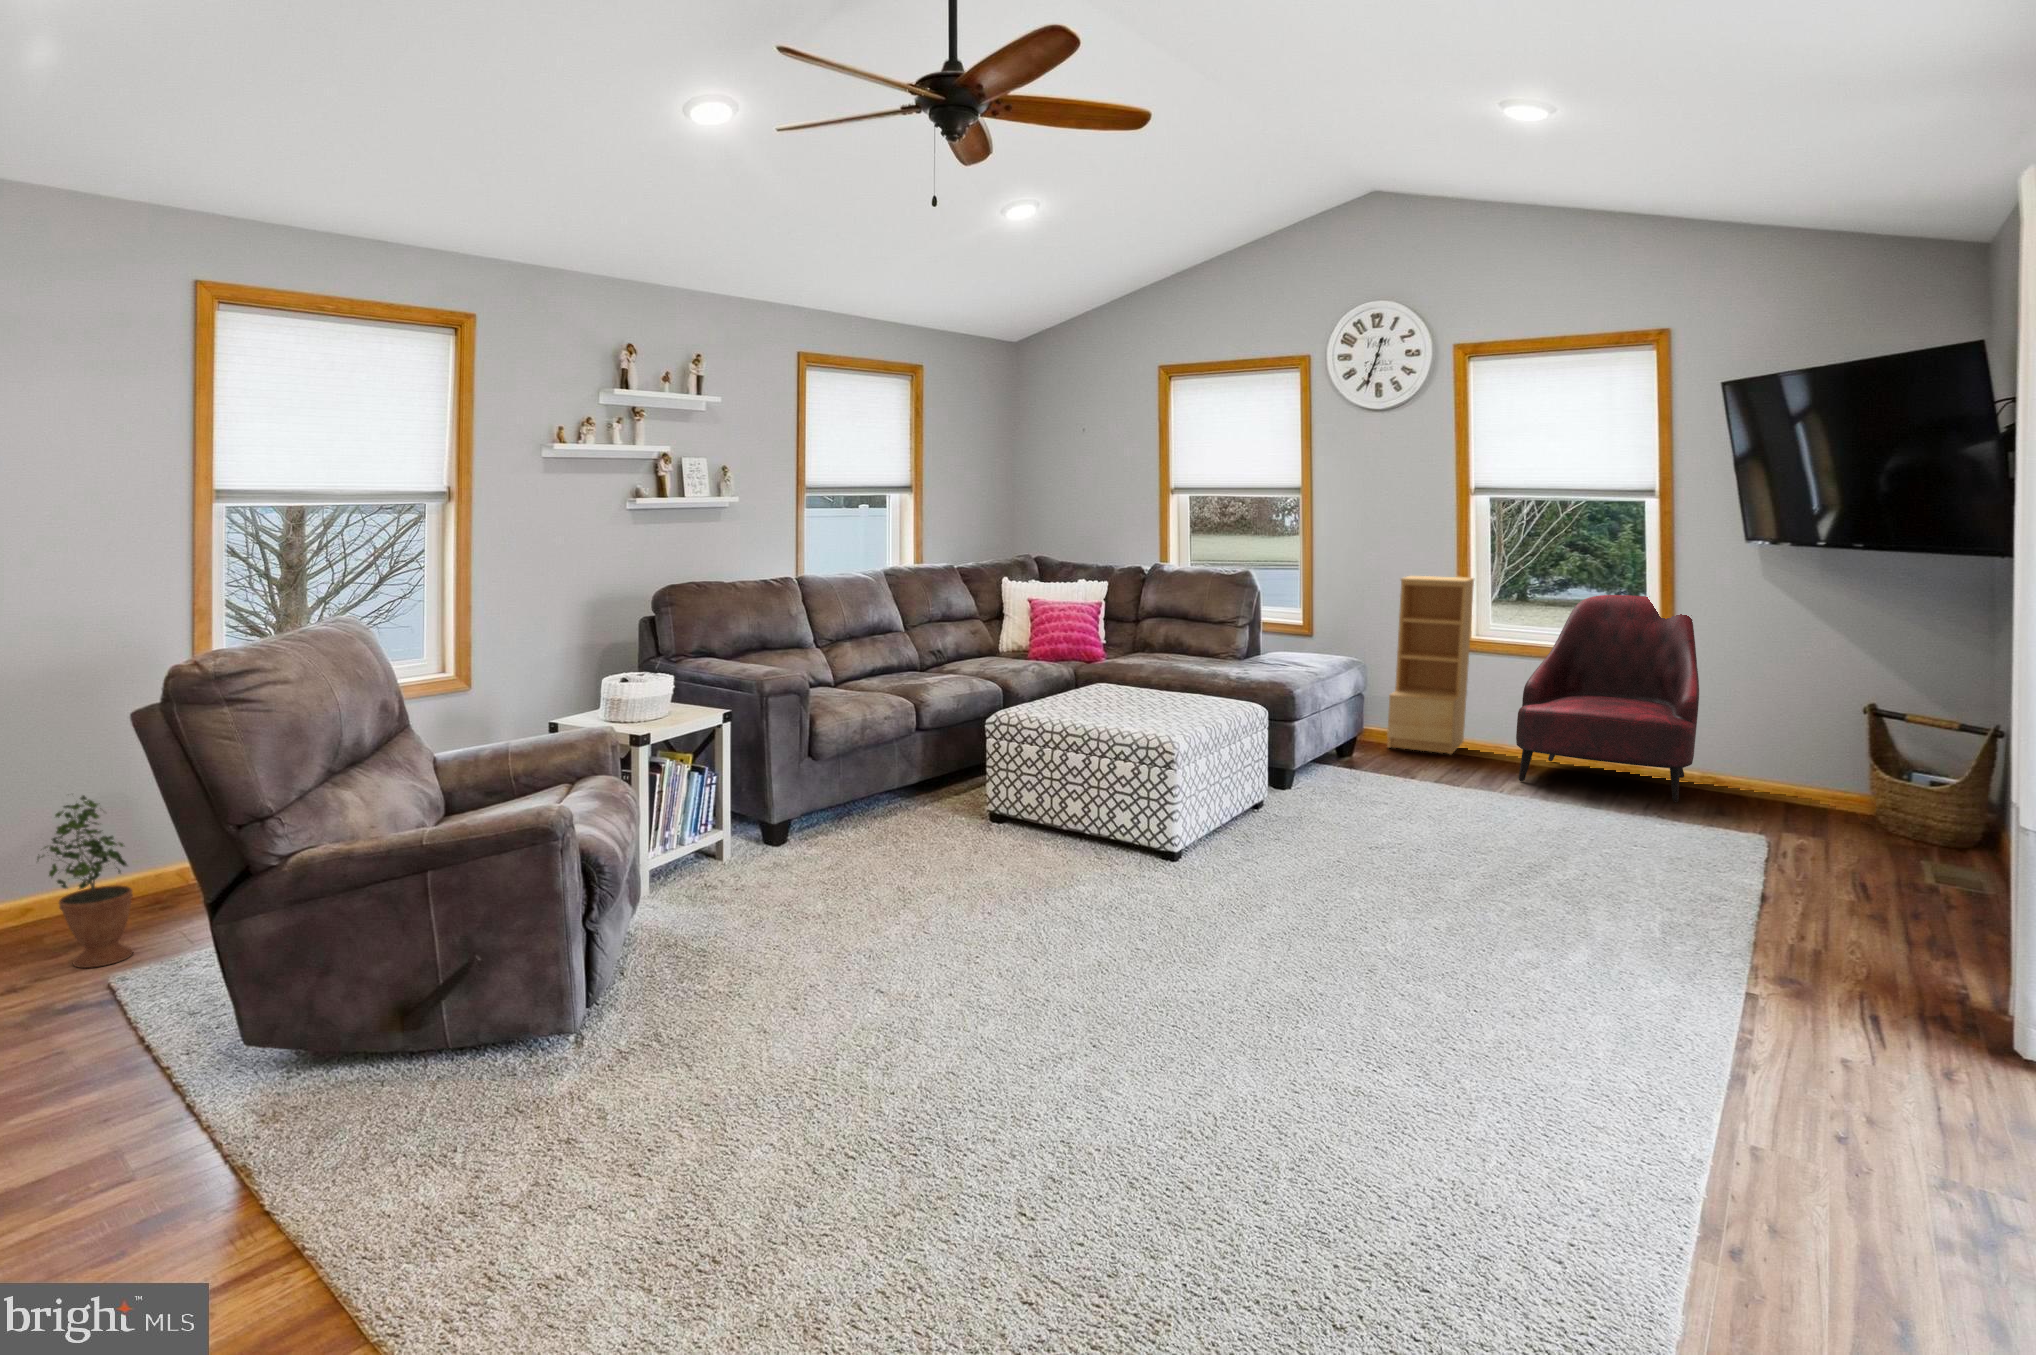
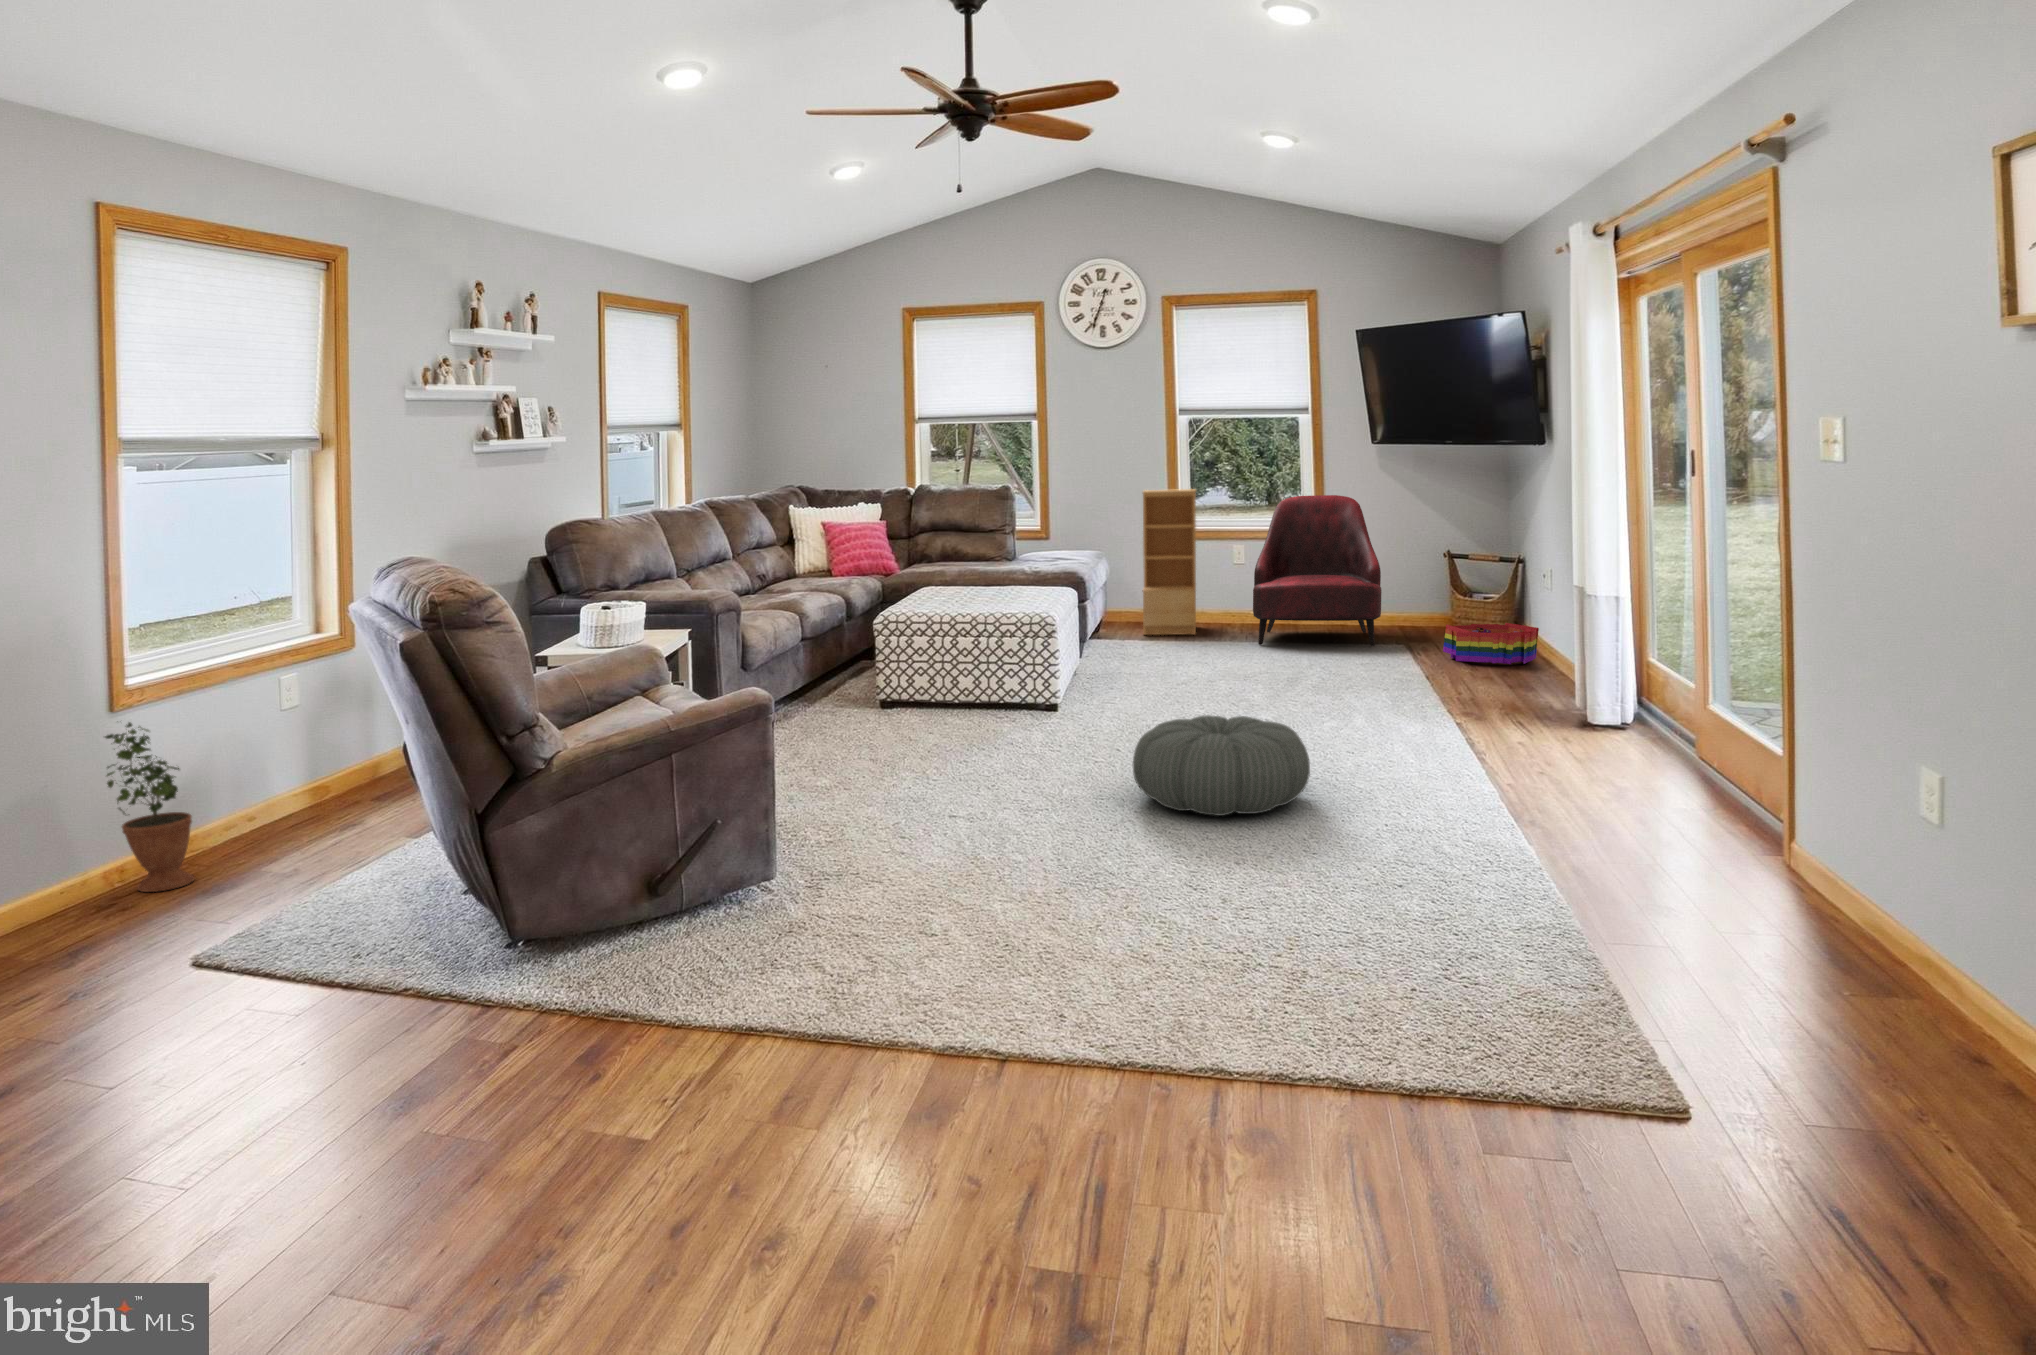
storage bin: none [1768,792,1926,867] -> present [1443,623,1539,664]
pouf: none [1106,934,1354,1110] -> present [1133,715,1310,816]

